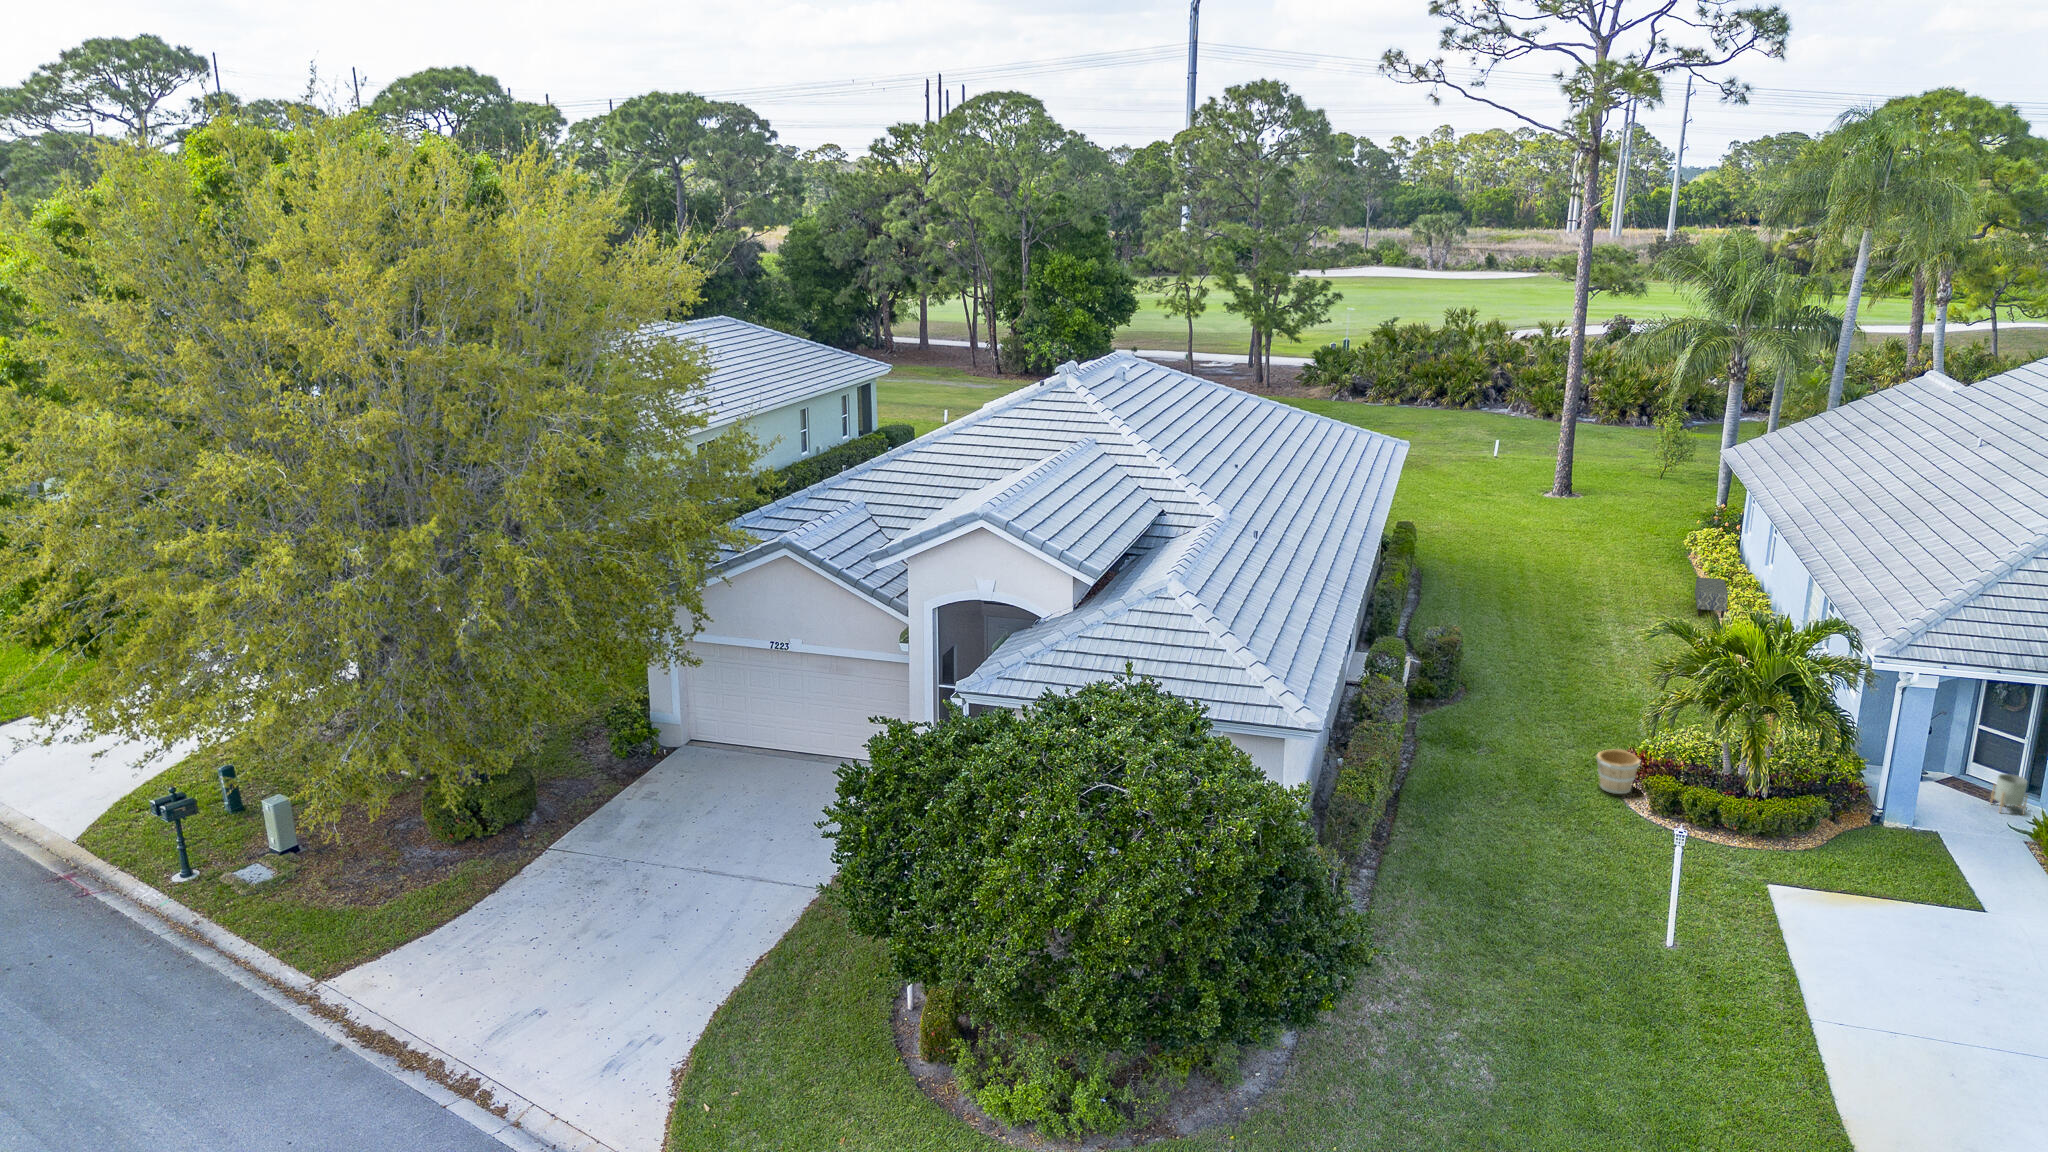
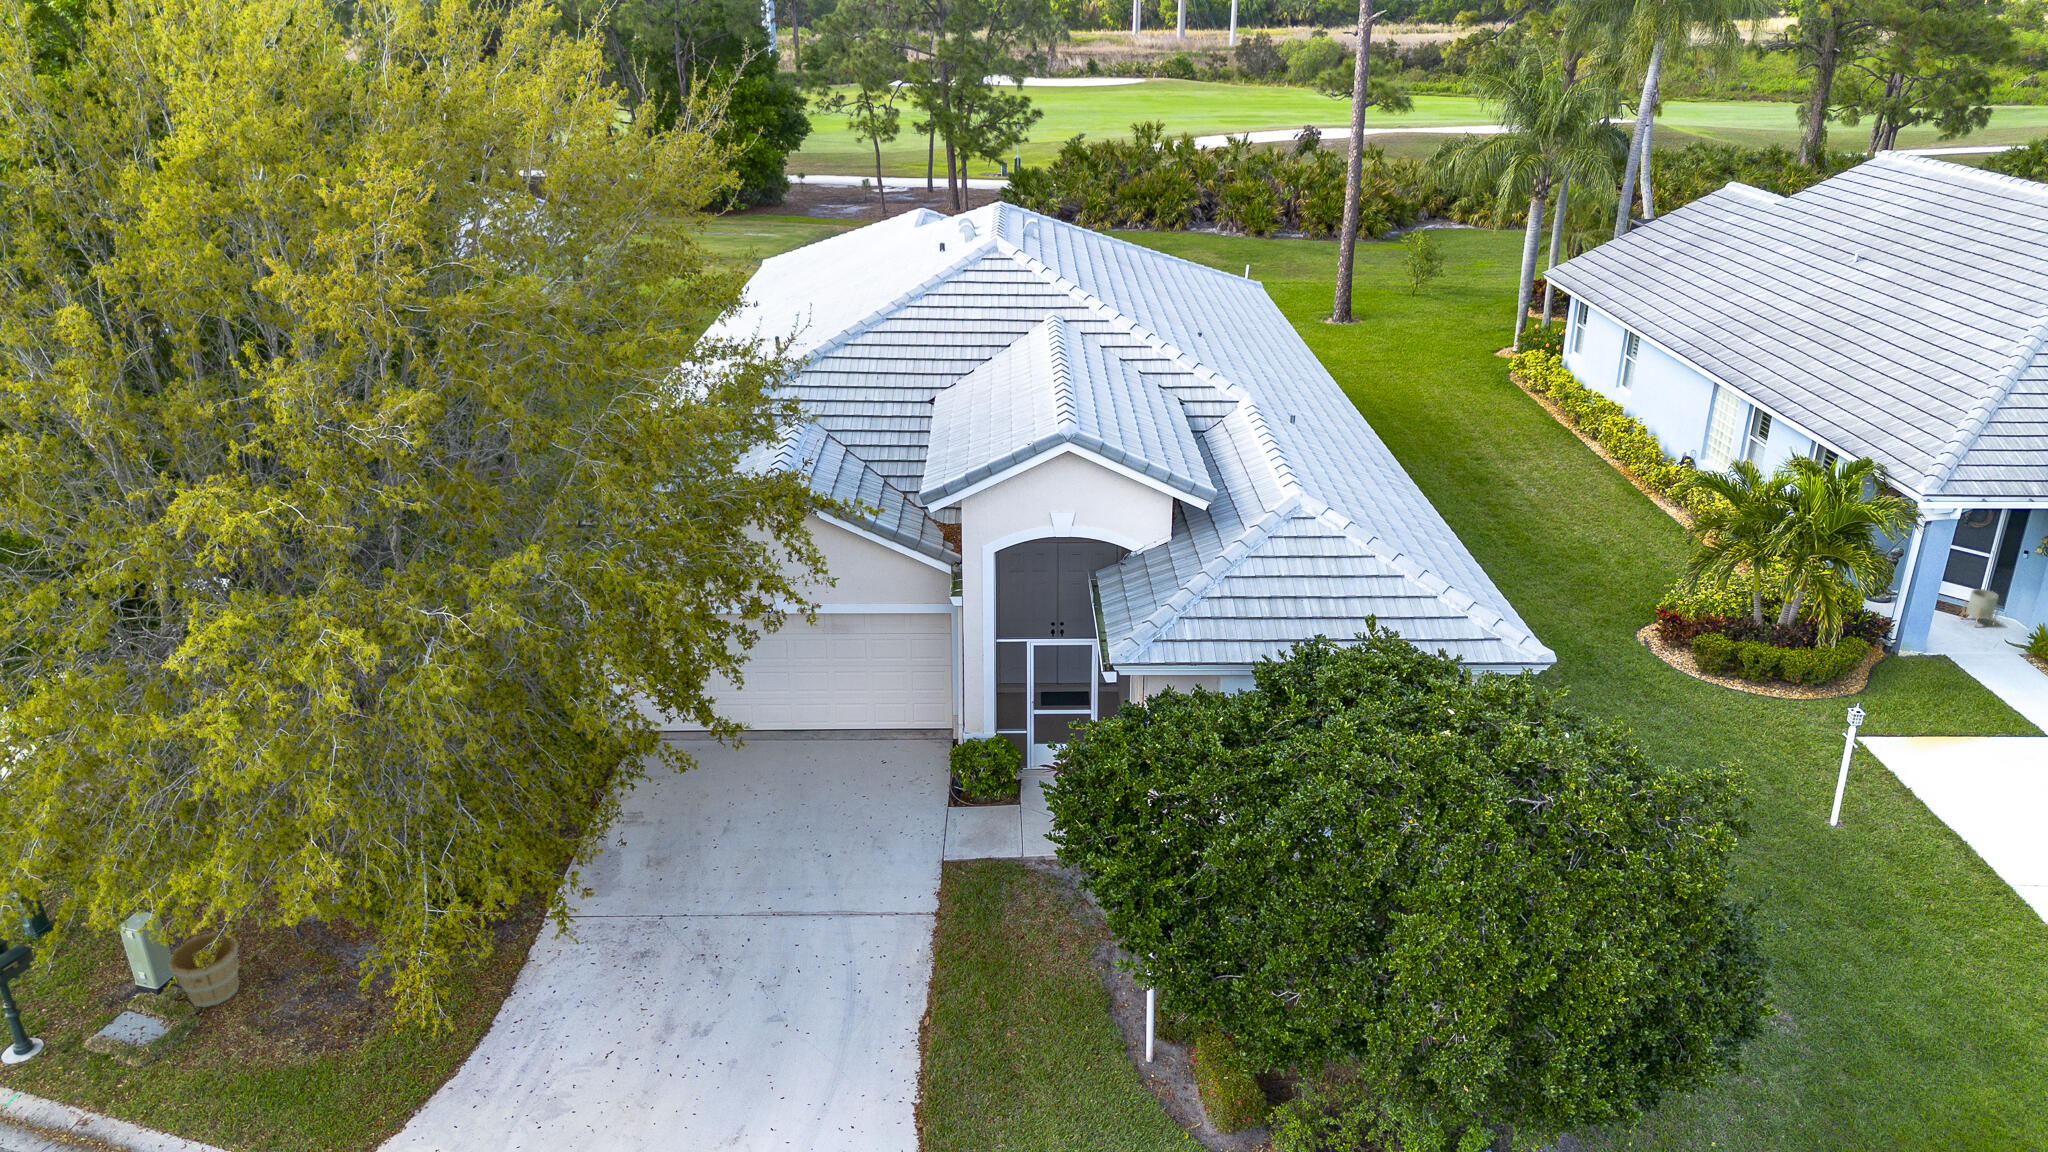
bench: present [1695,577,1728,618] -> none [1552,407,1595,447]
wooden bucket: present [1597,749,1640,794] -> present [168,933,240,1007]

